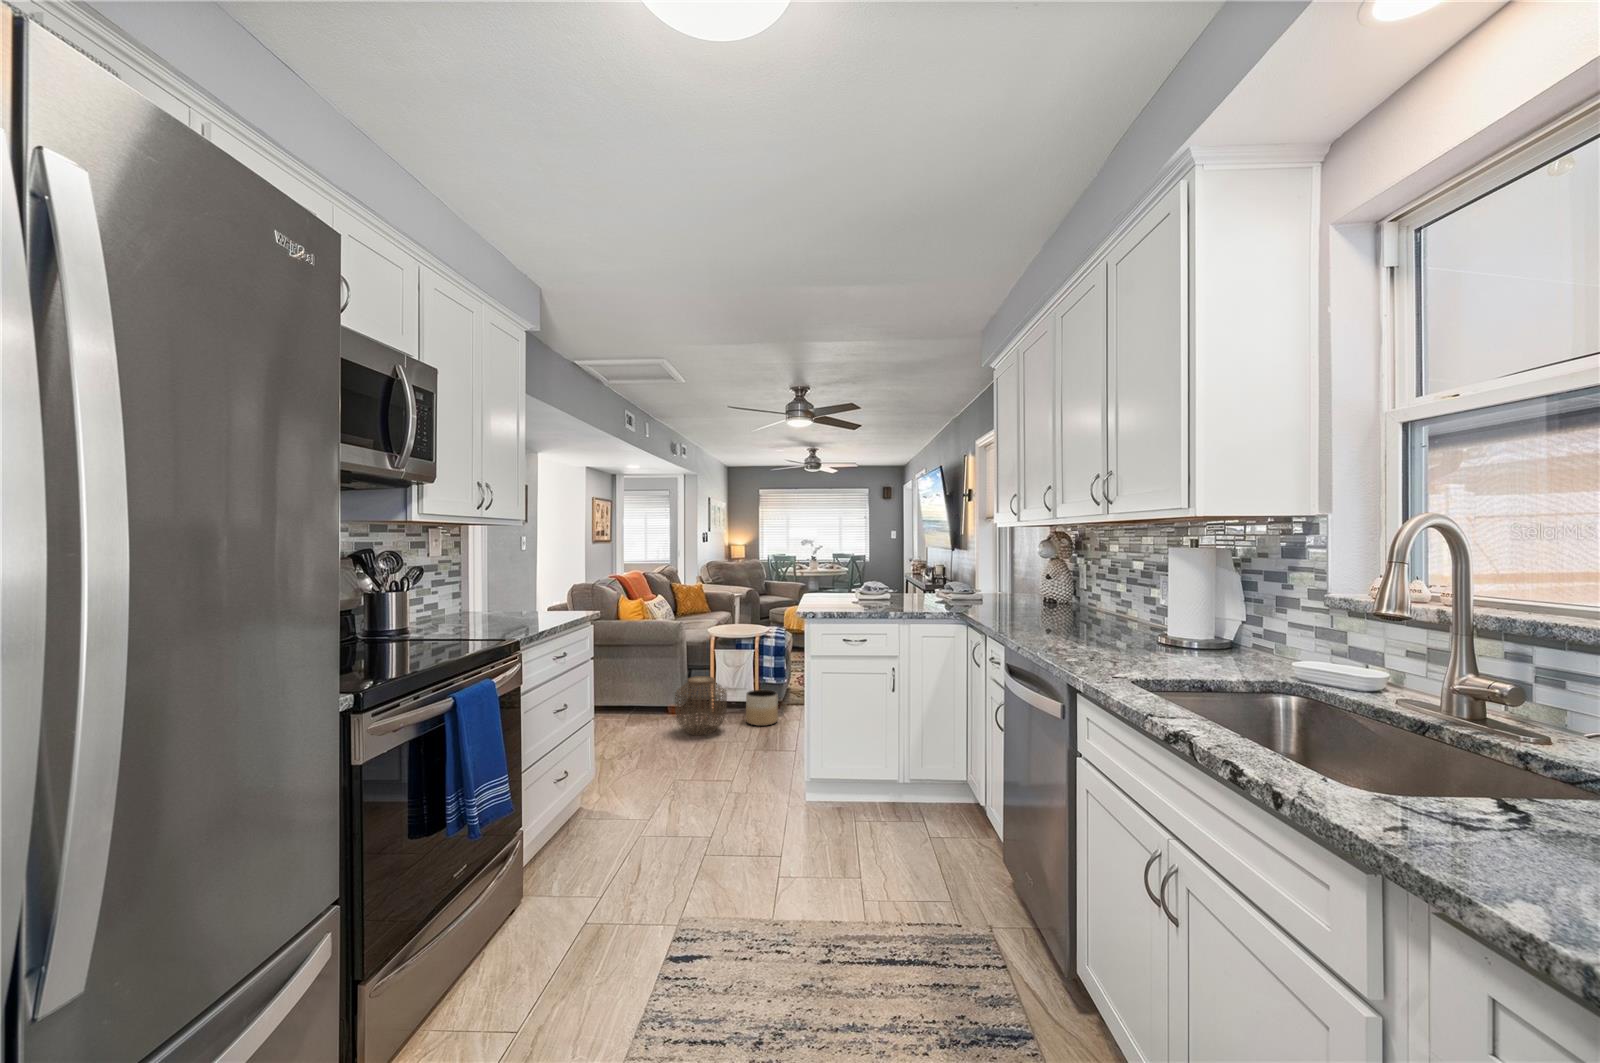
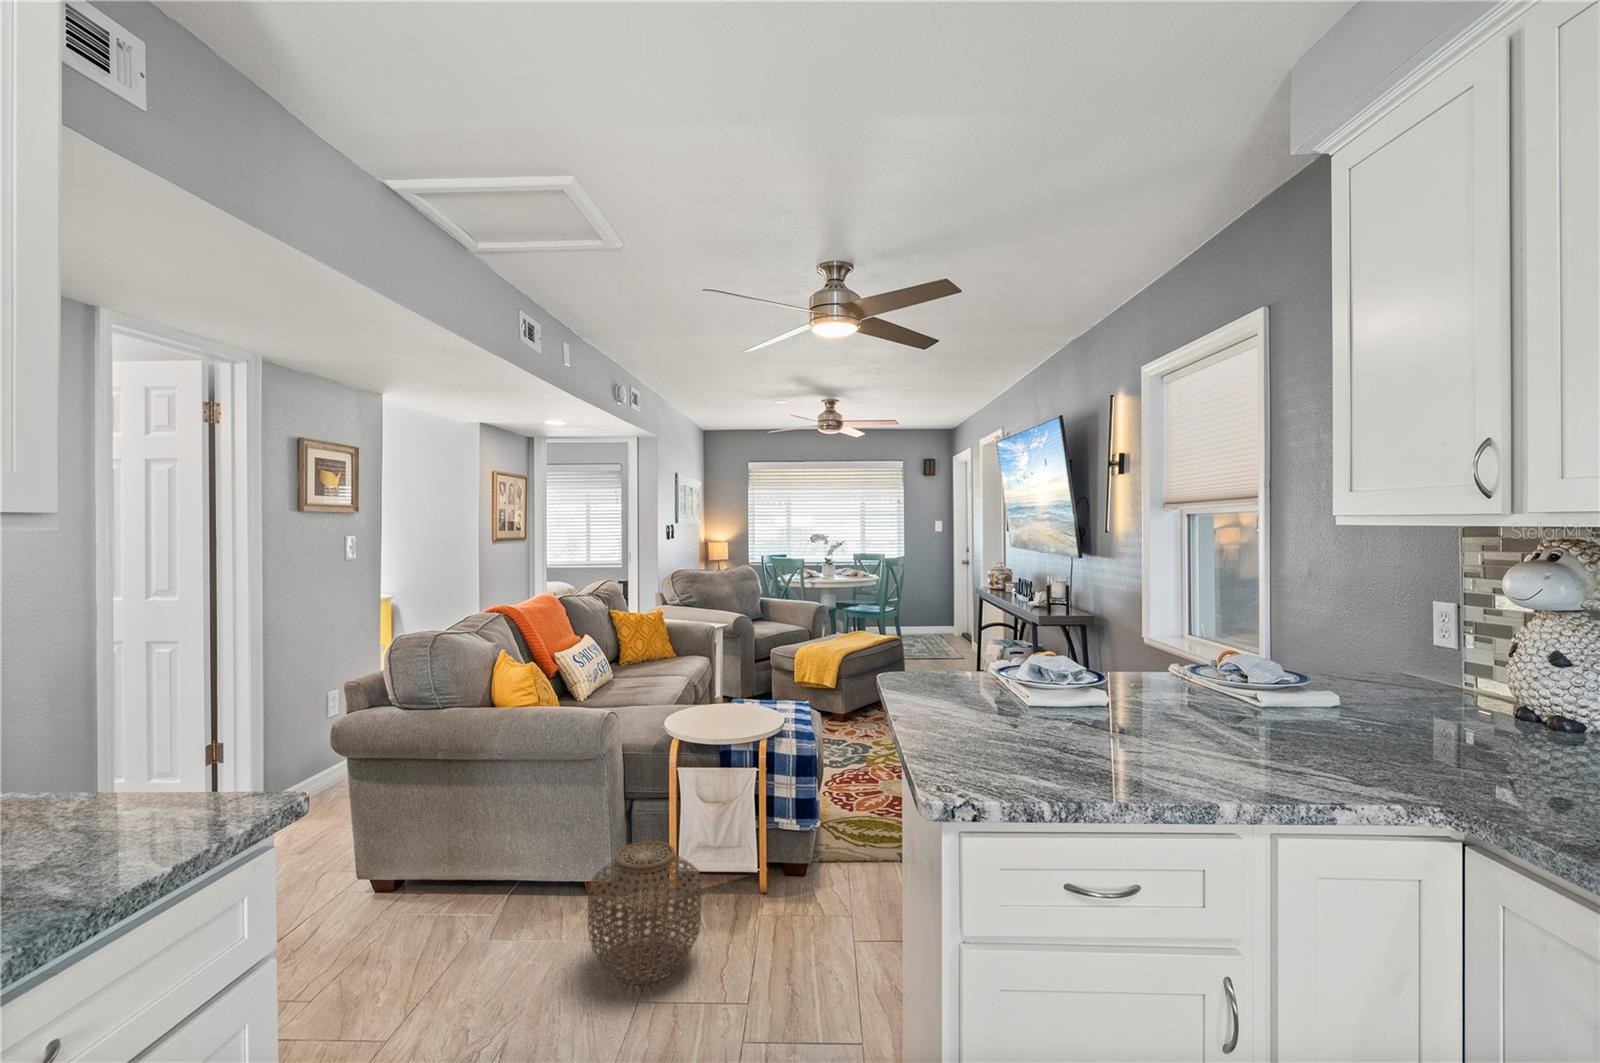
planter: present [746,690,778,726] -> none [742,853,807,942]

